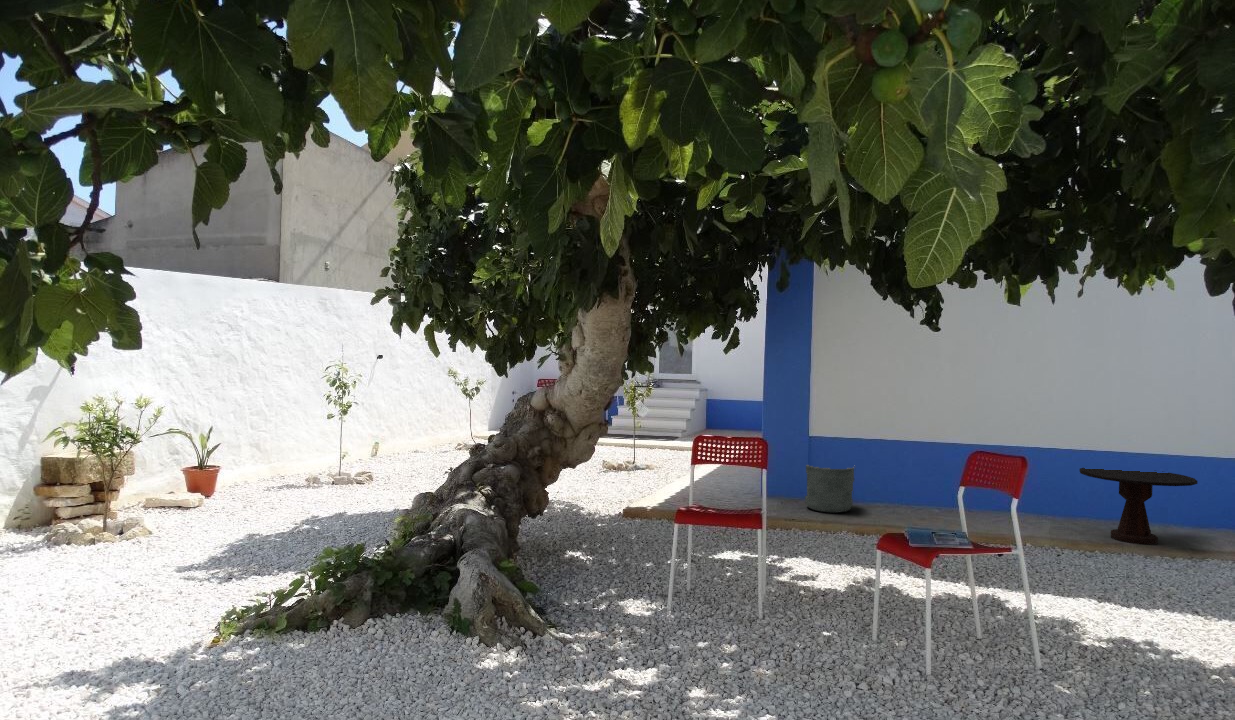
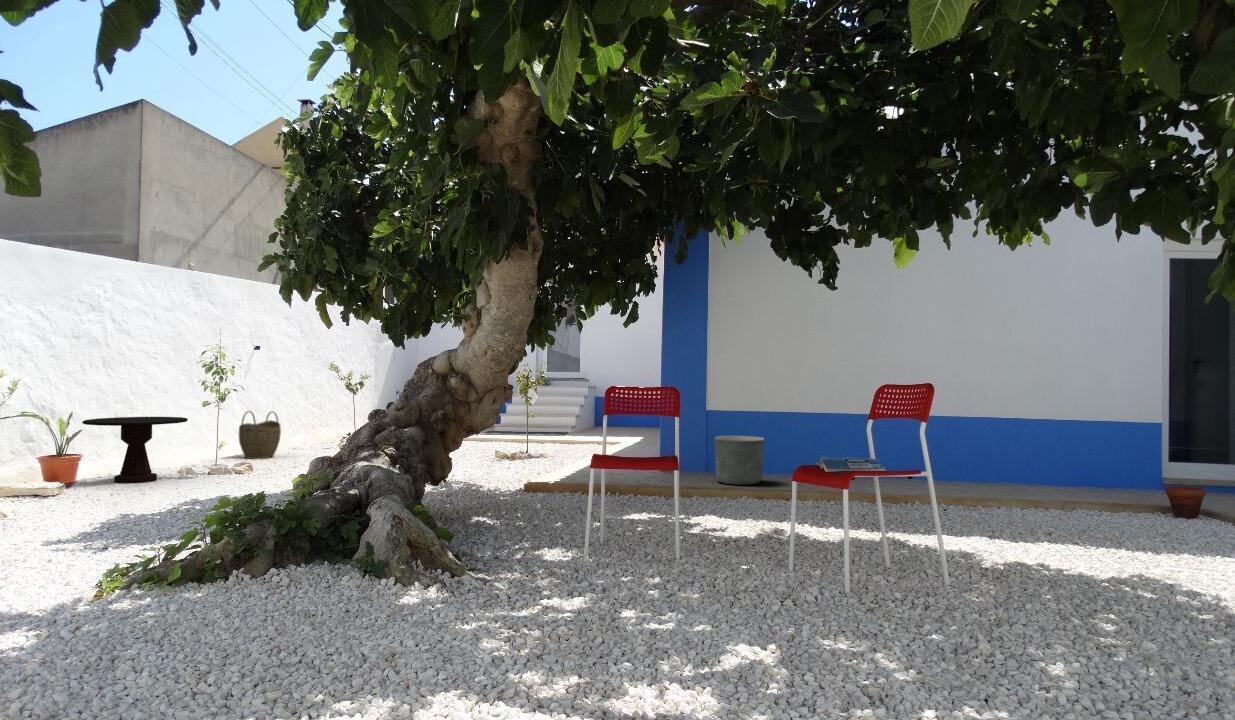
woven basket: none [359,419,396,464] -> present [239,411,281,459]
side table: present [1079,468,1198,545] -> present [82,417,188,484]

